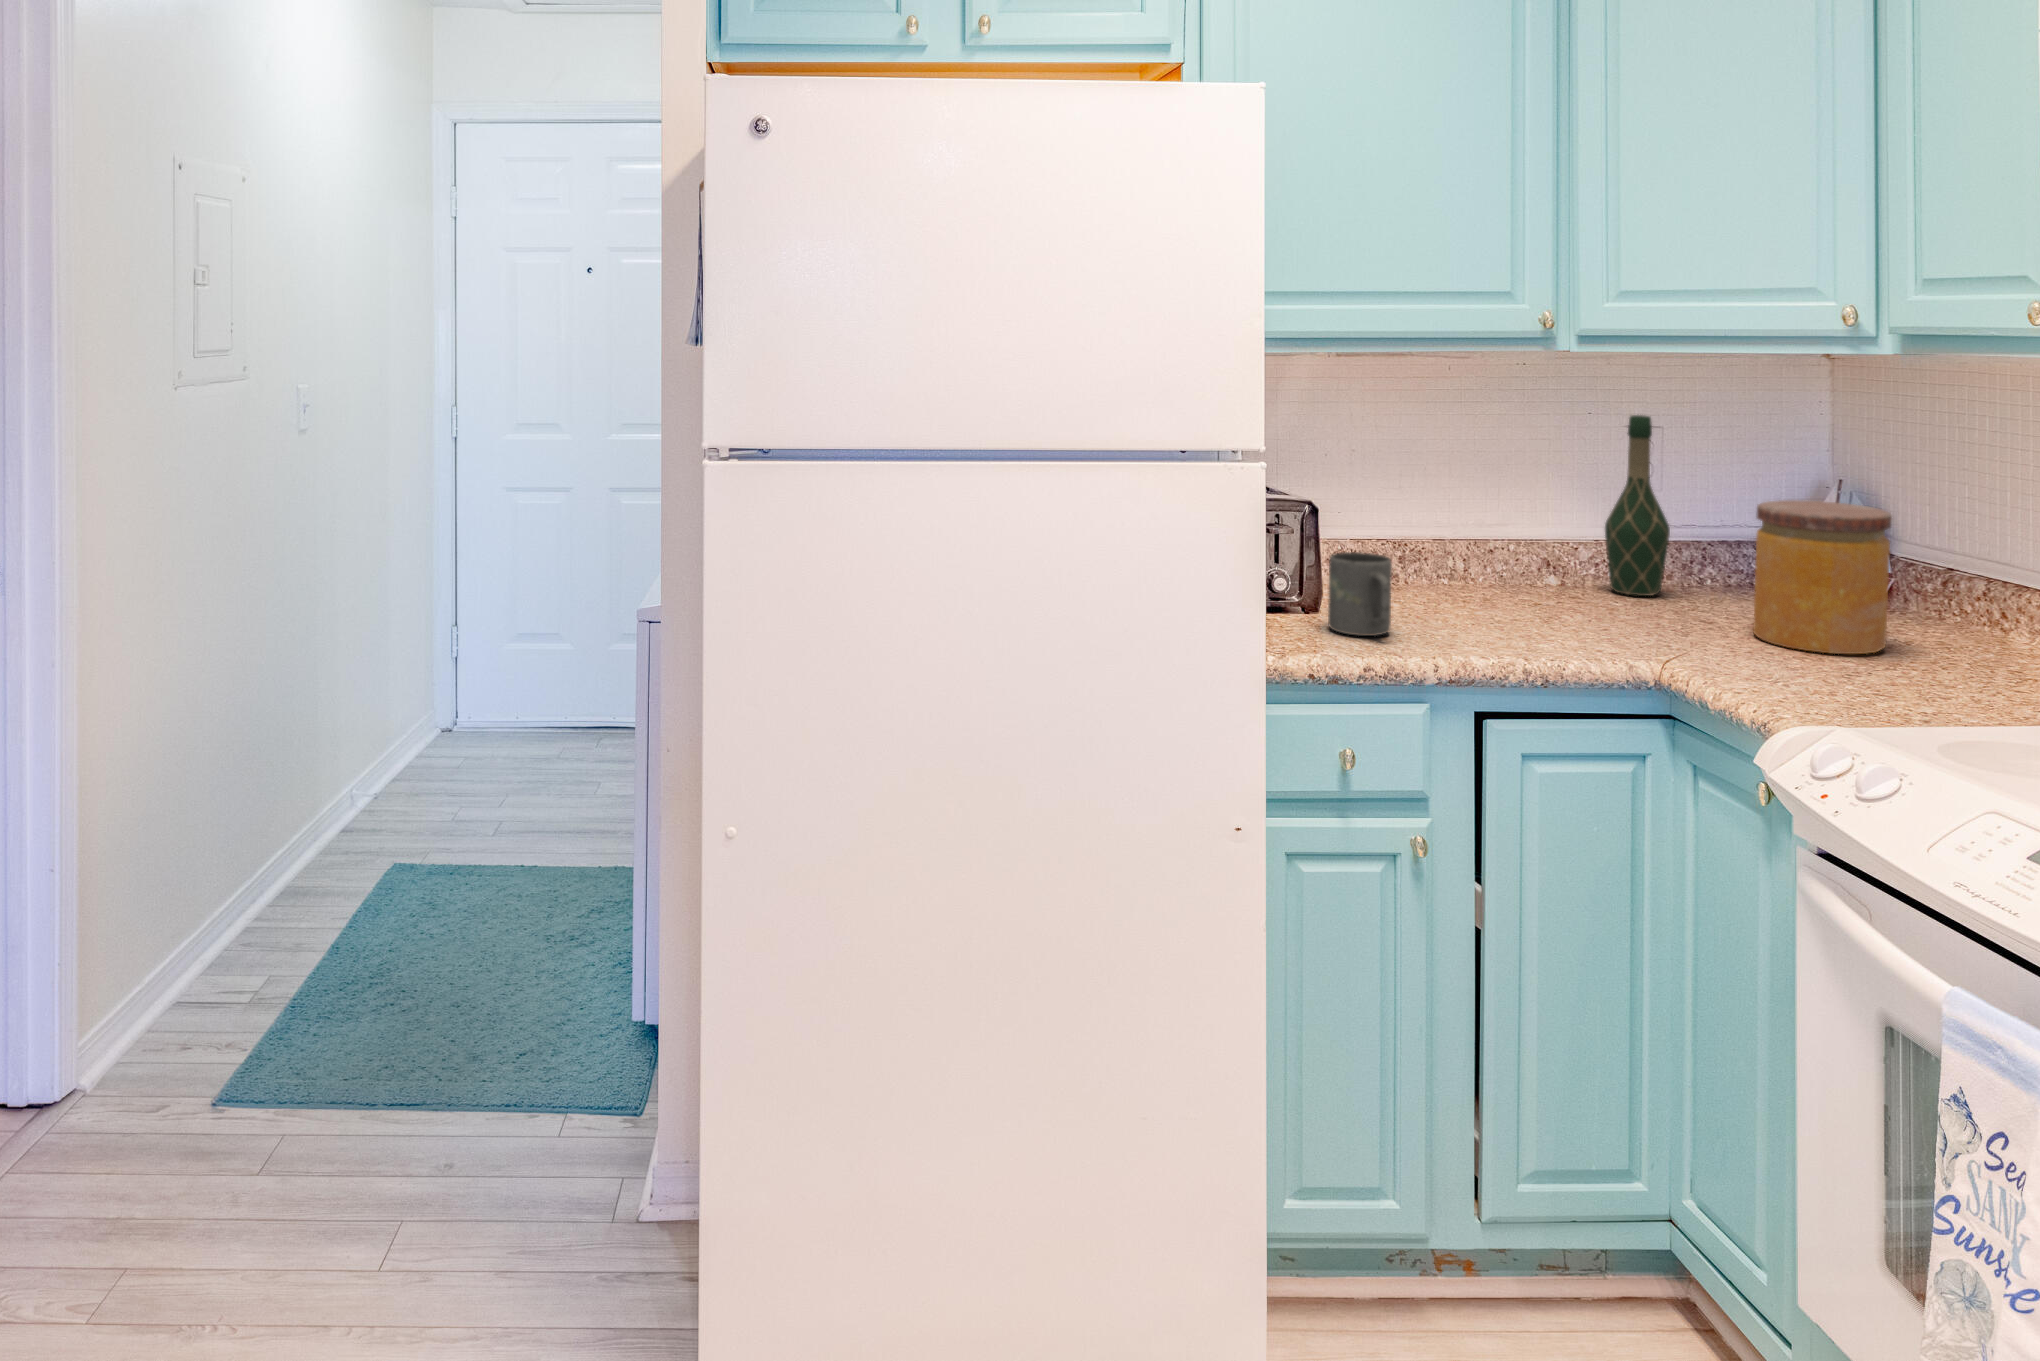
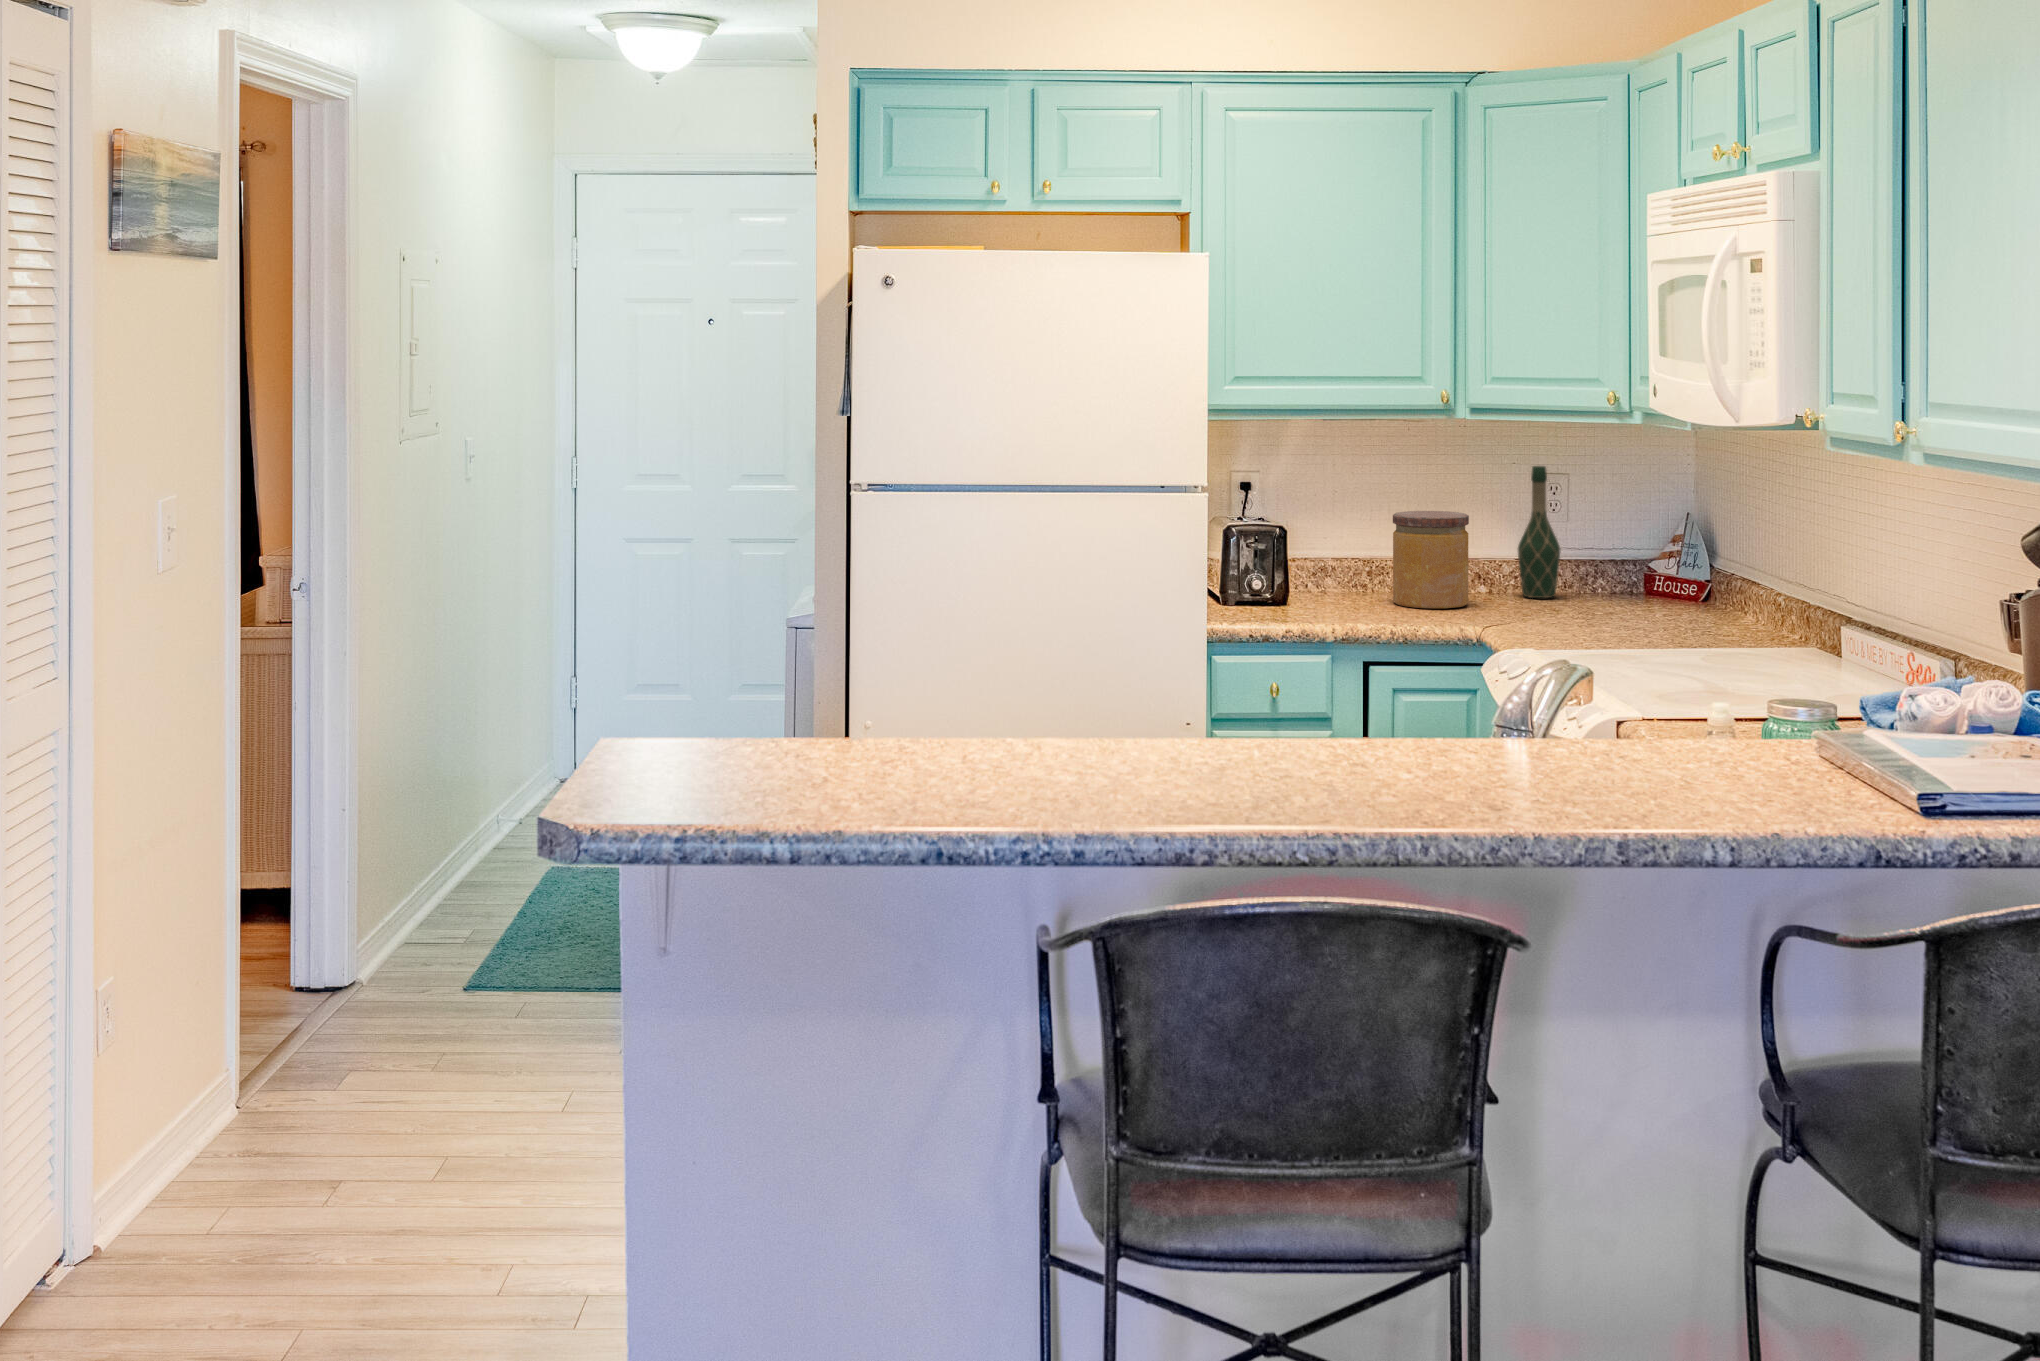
jar: present [1753,500,1892,654] -> present [1393,511,1469,608]
mug: present [1328,552,1392,636] -> none [1282,558,1323,615]

